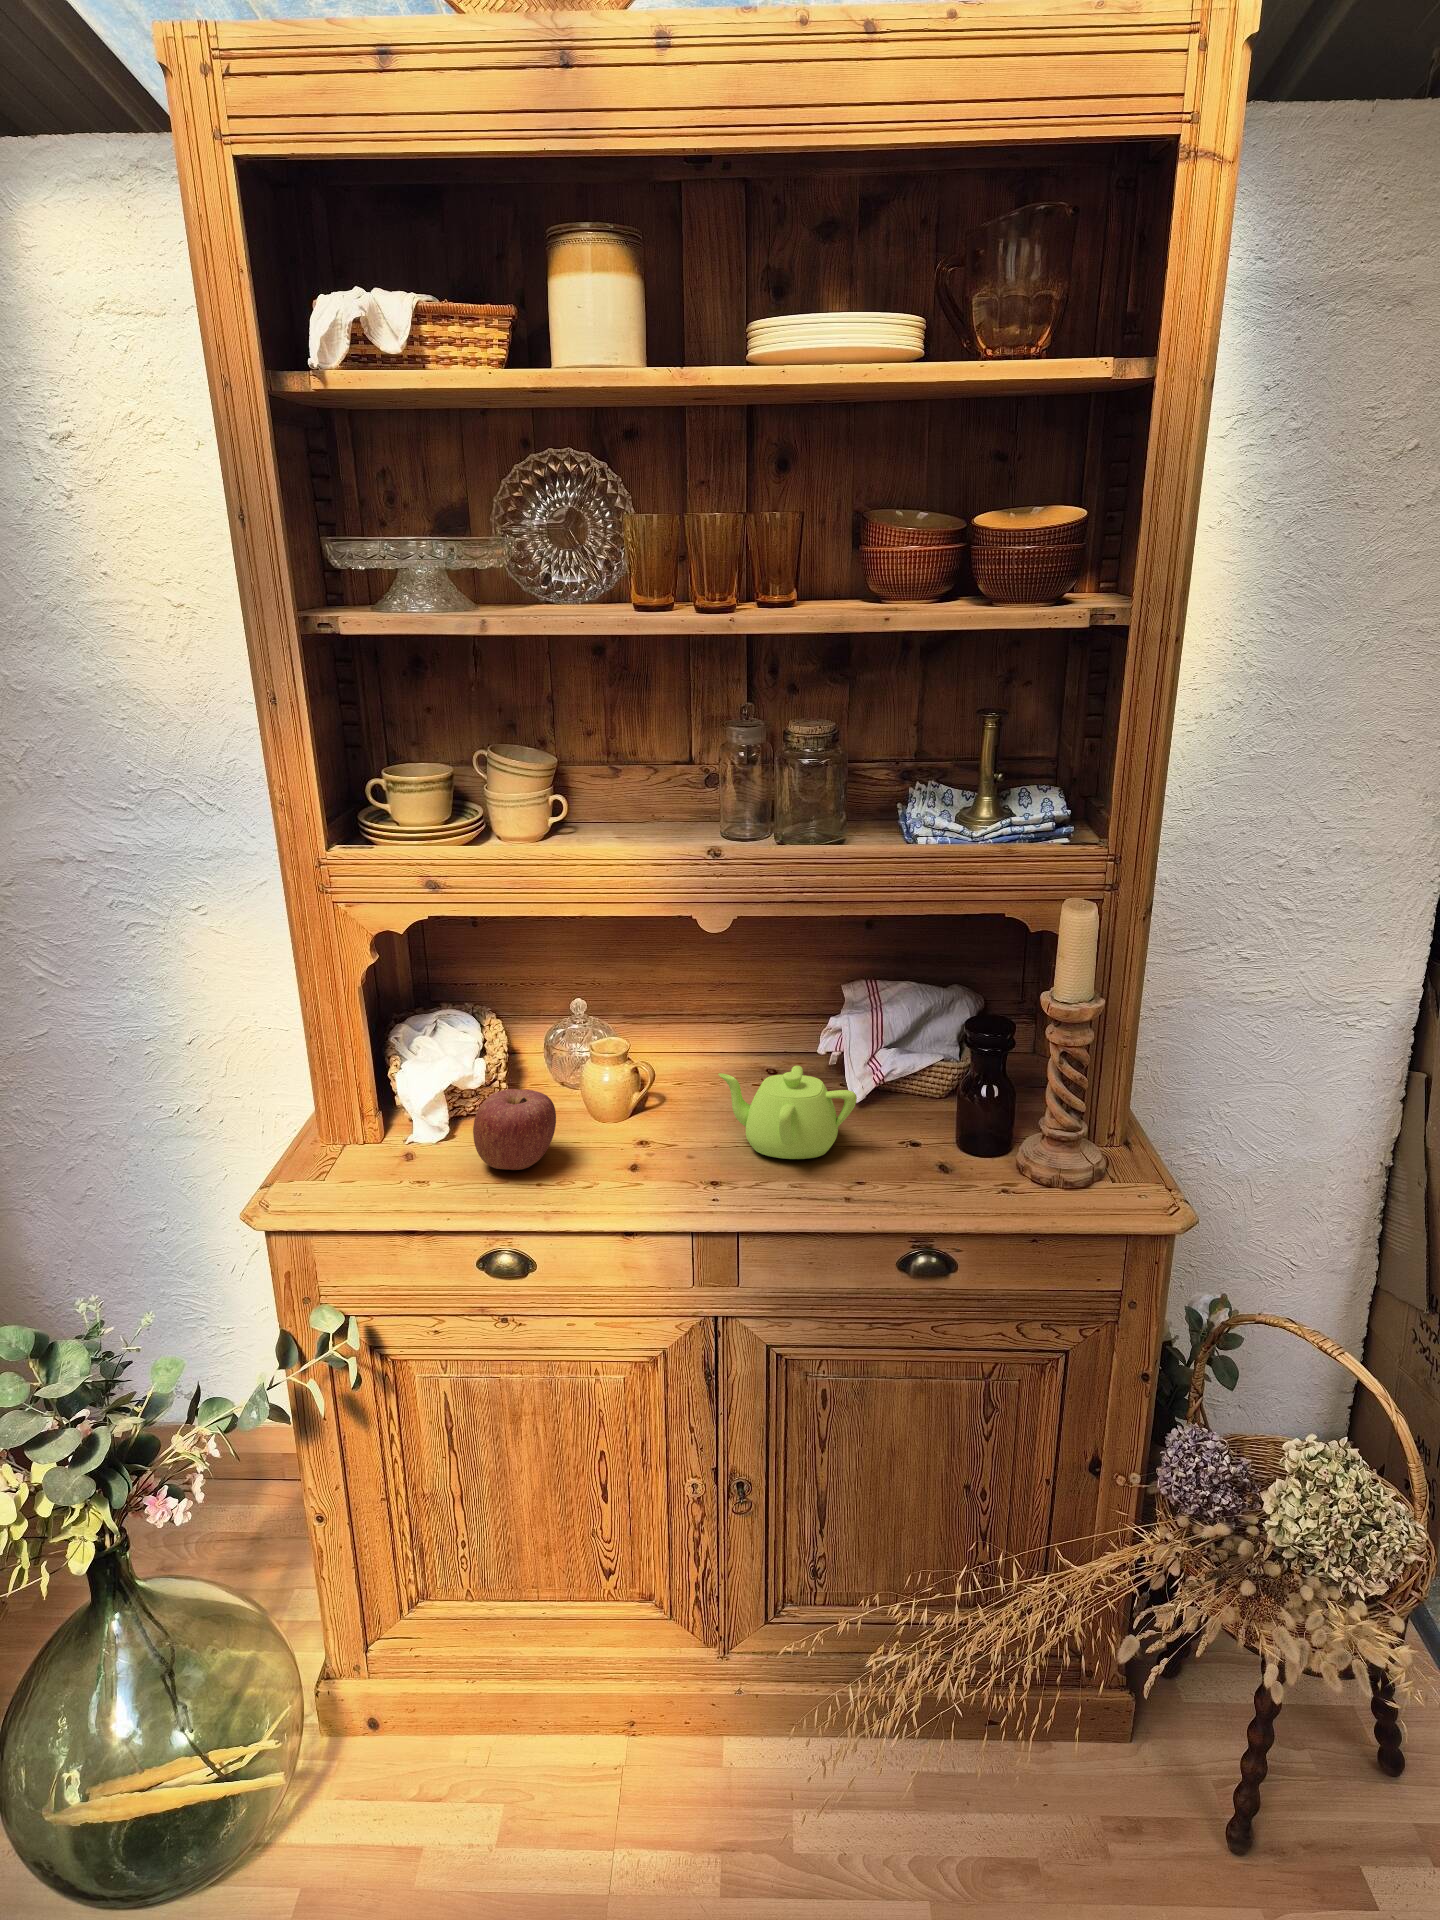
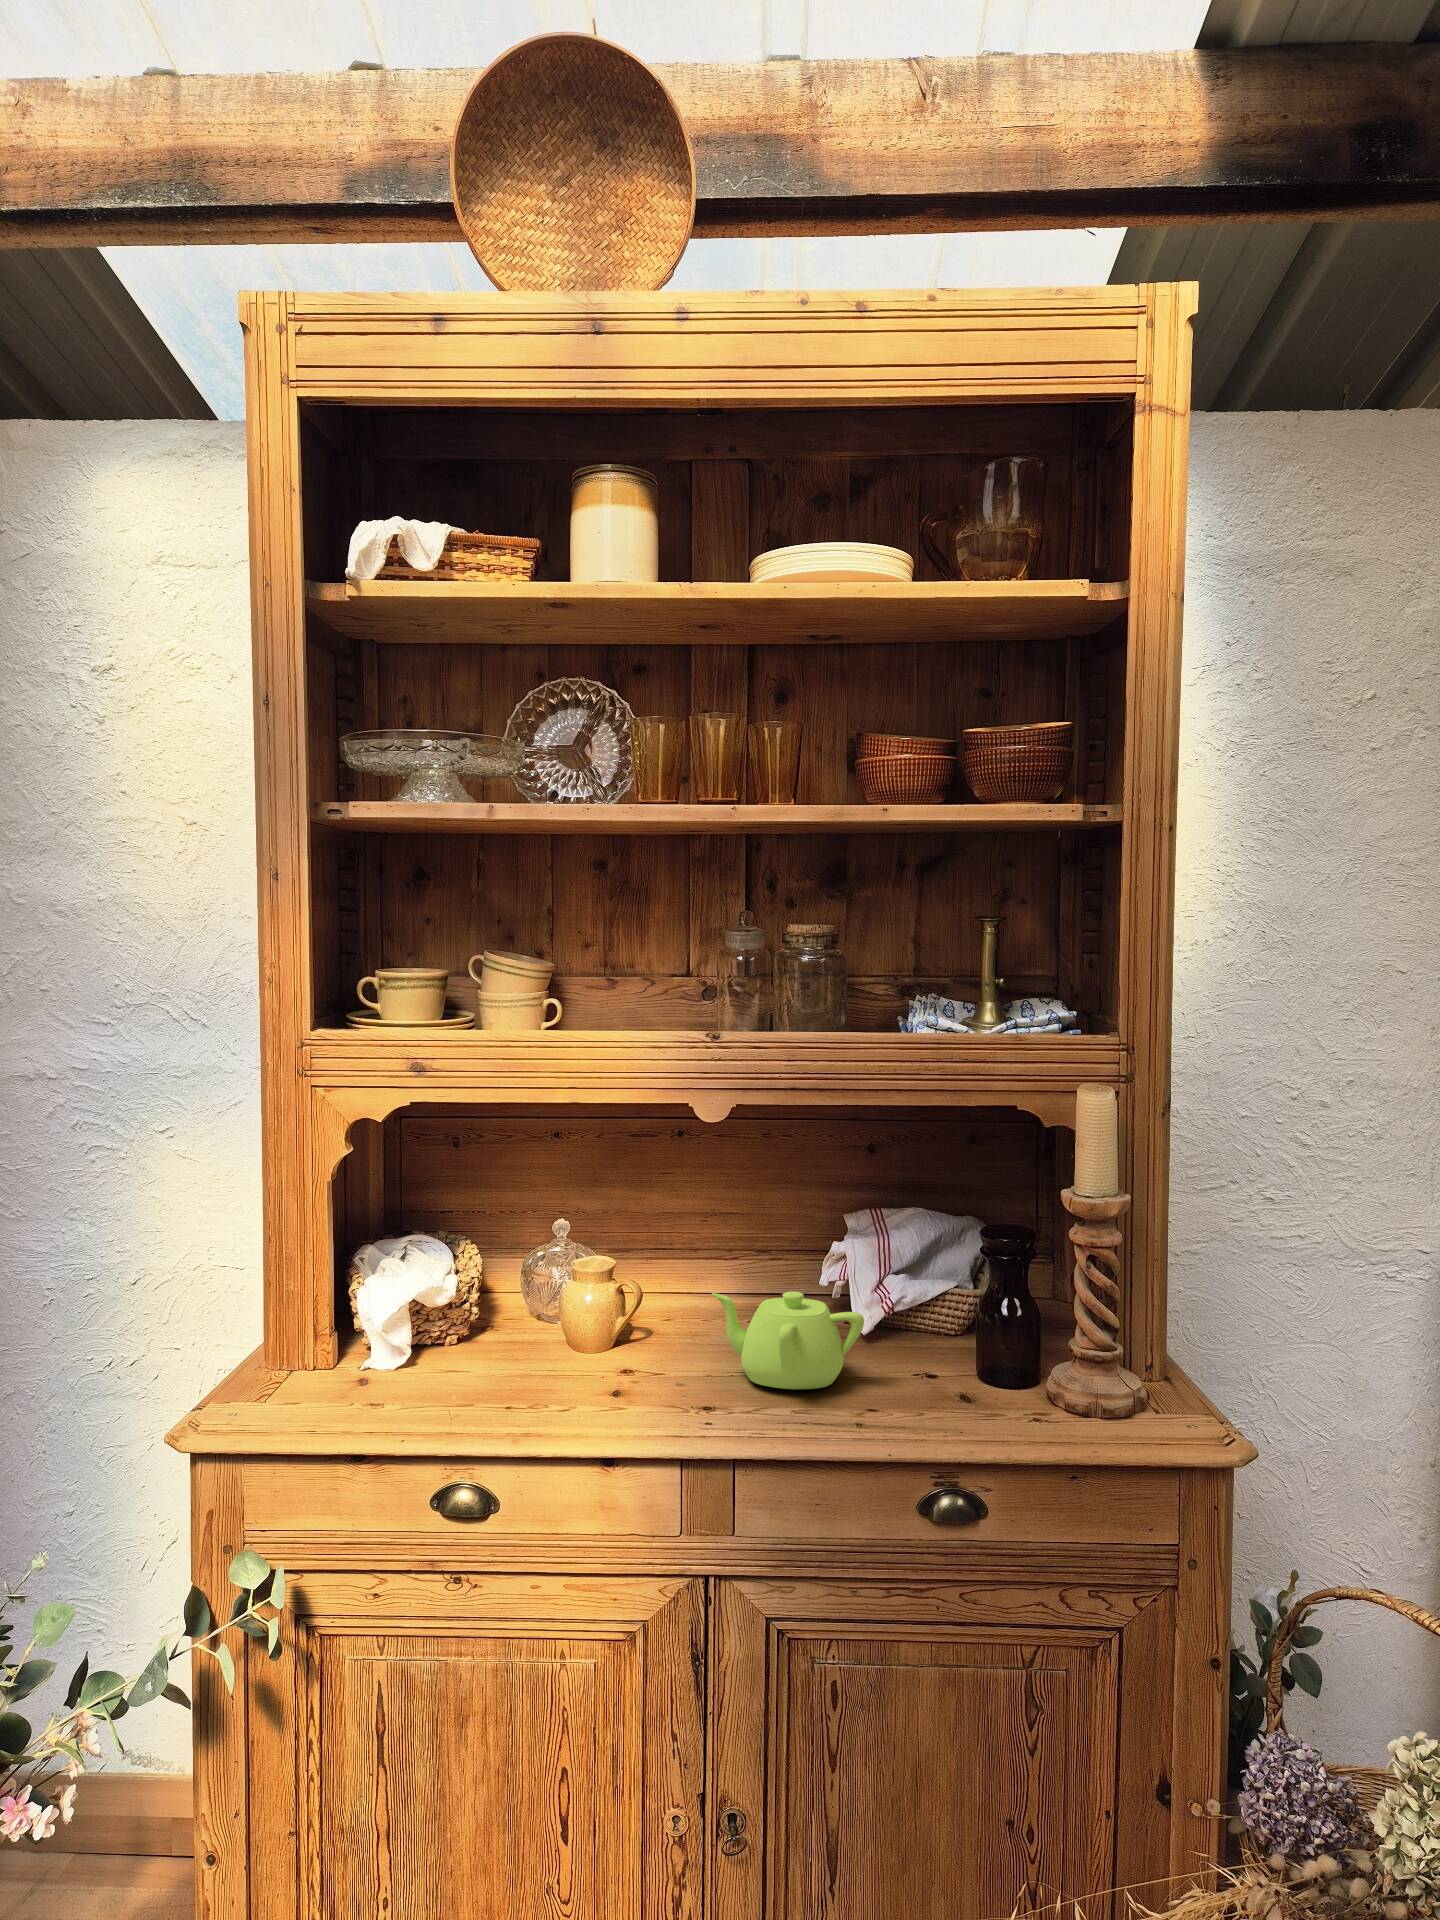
apple: present [473,1089,556,1170] -> none [438,1305,532,1396]

